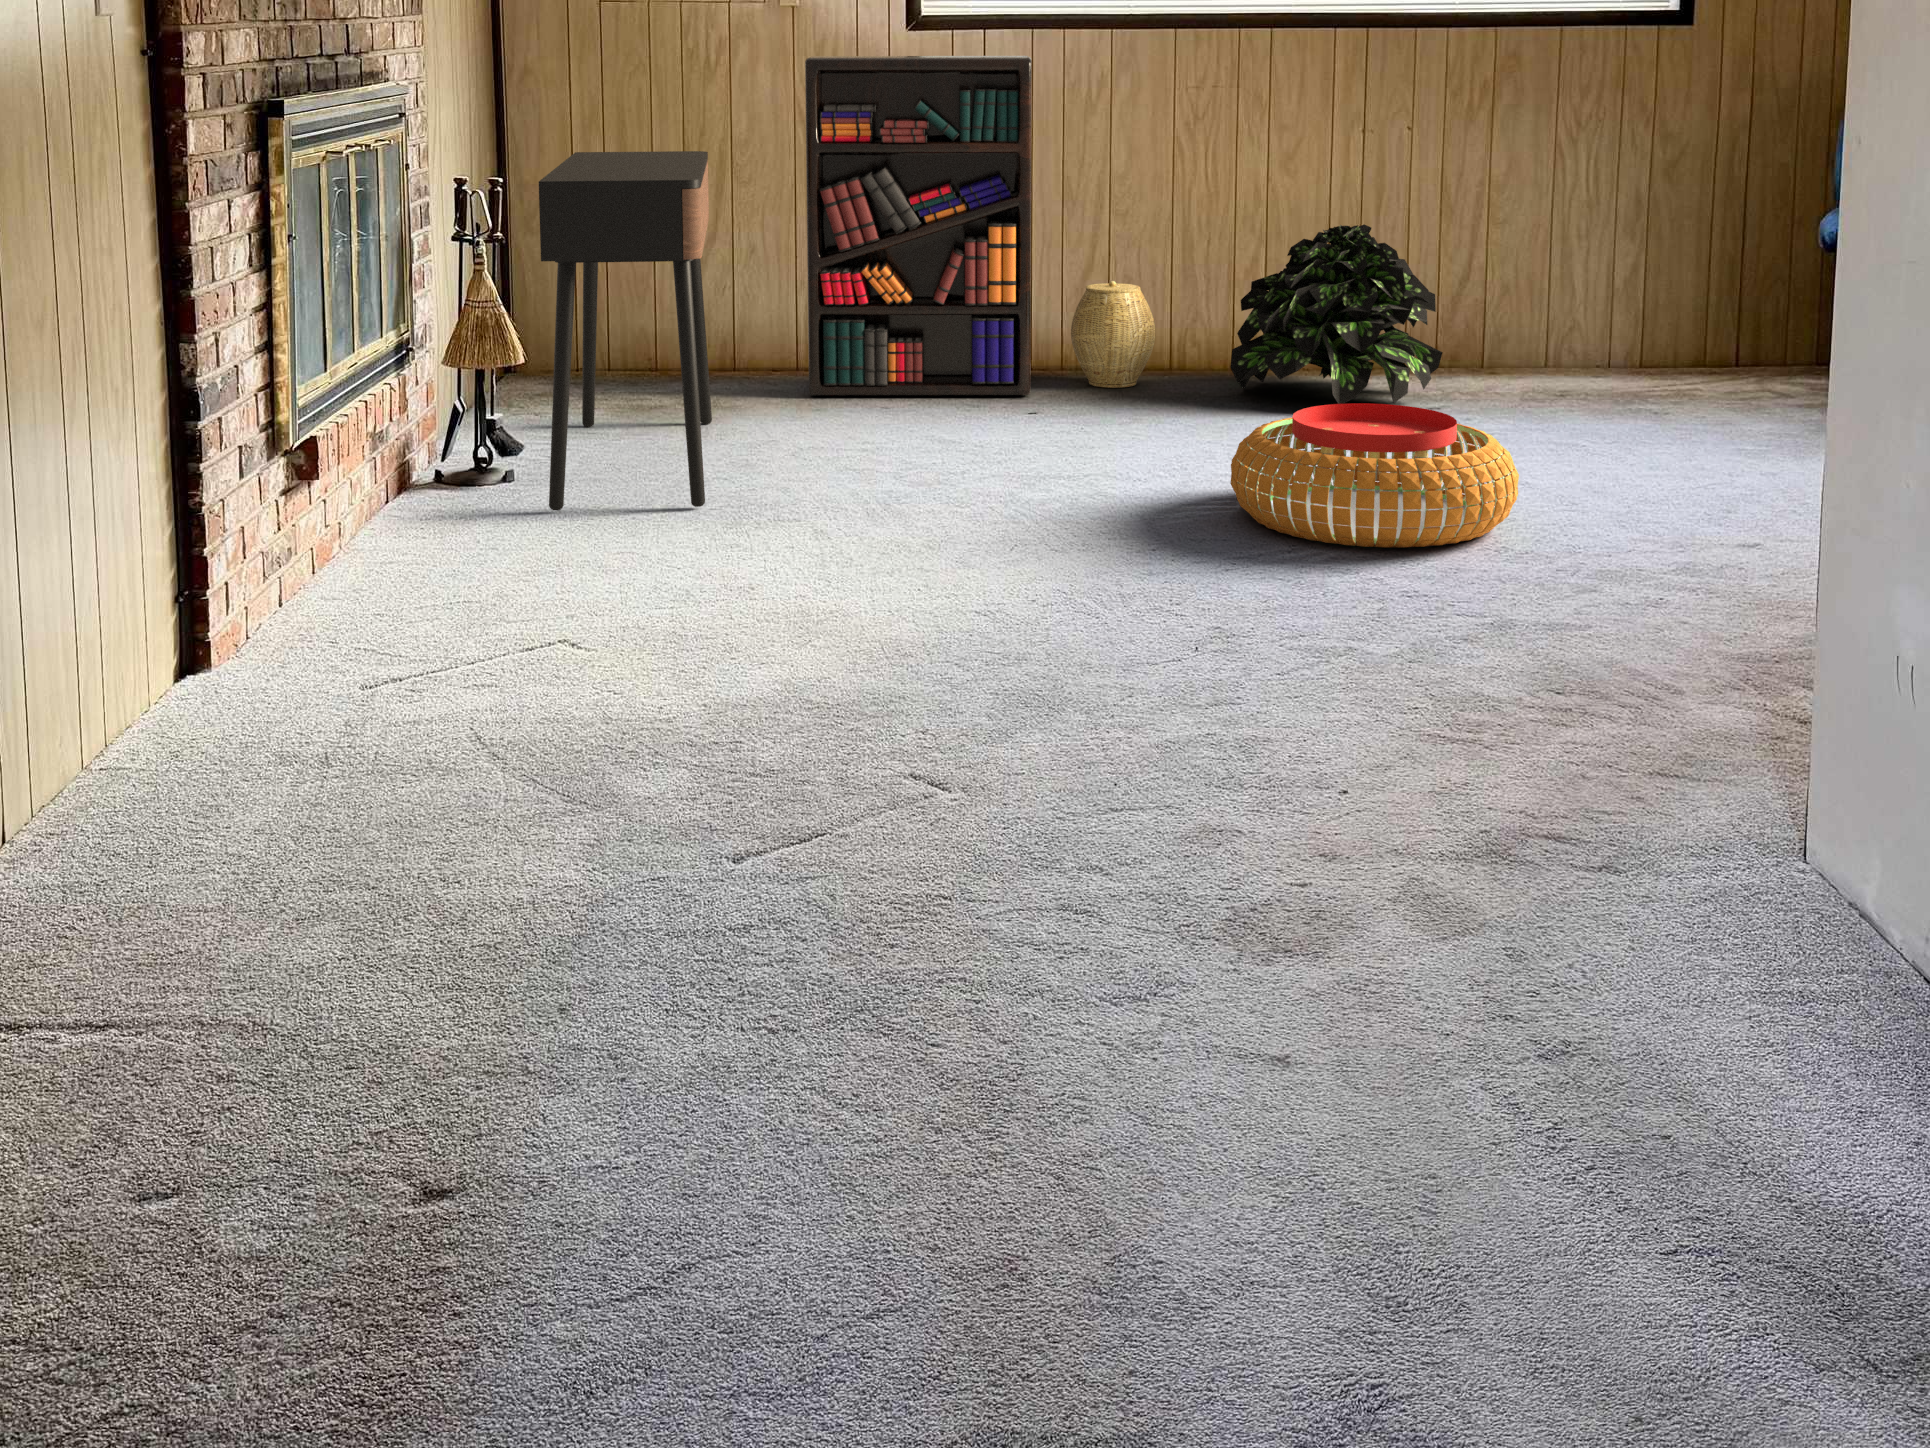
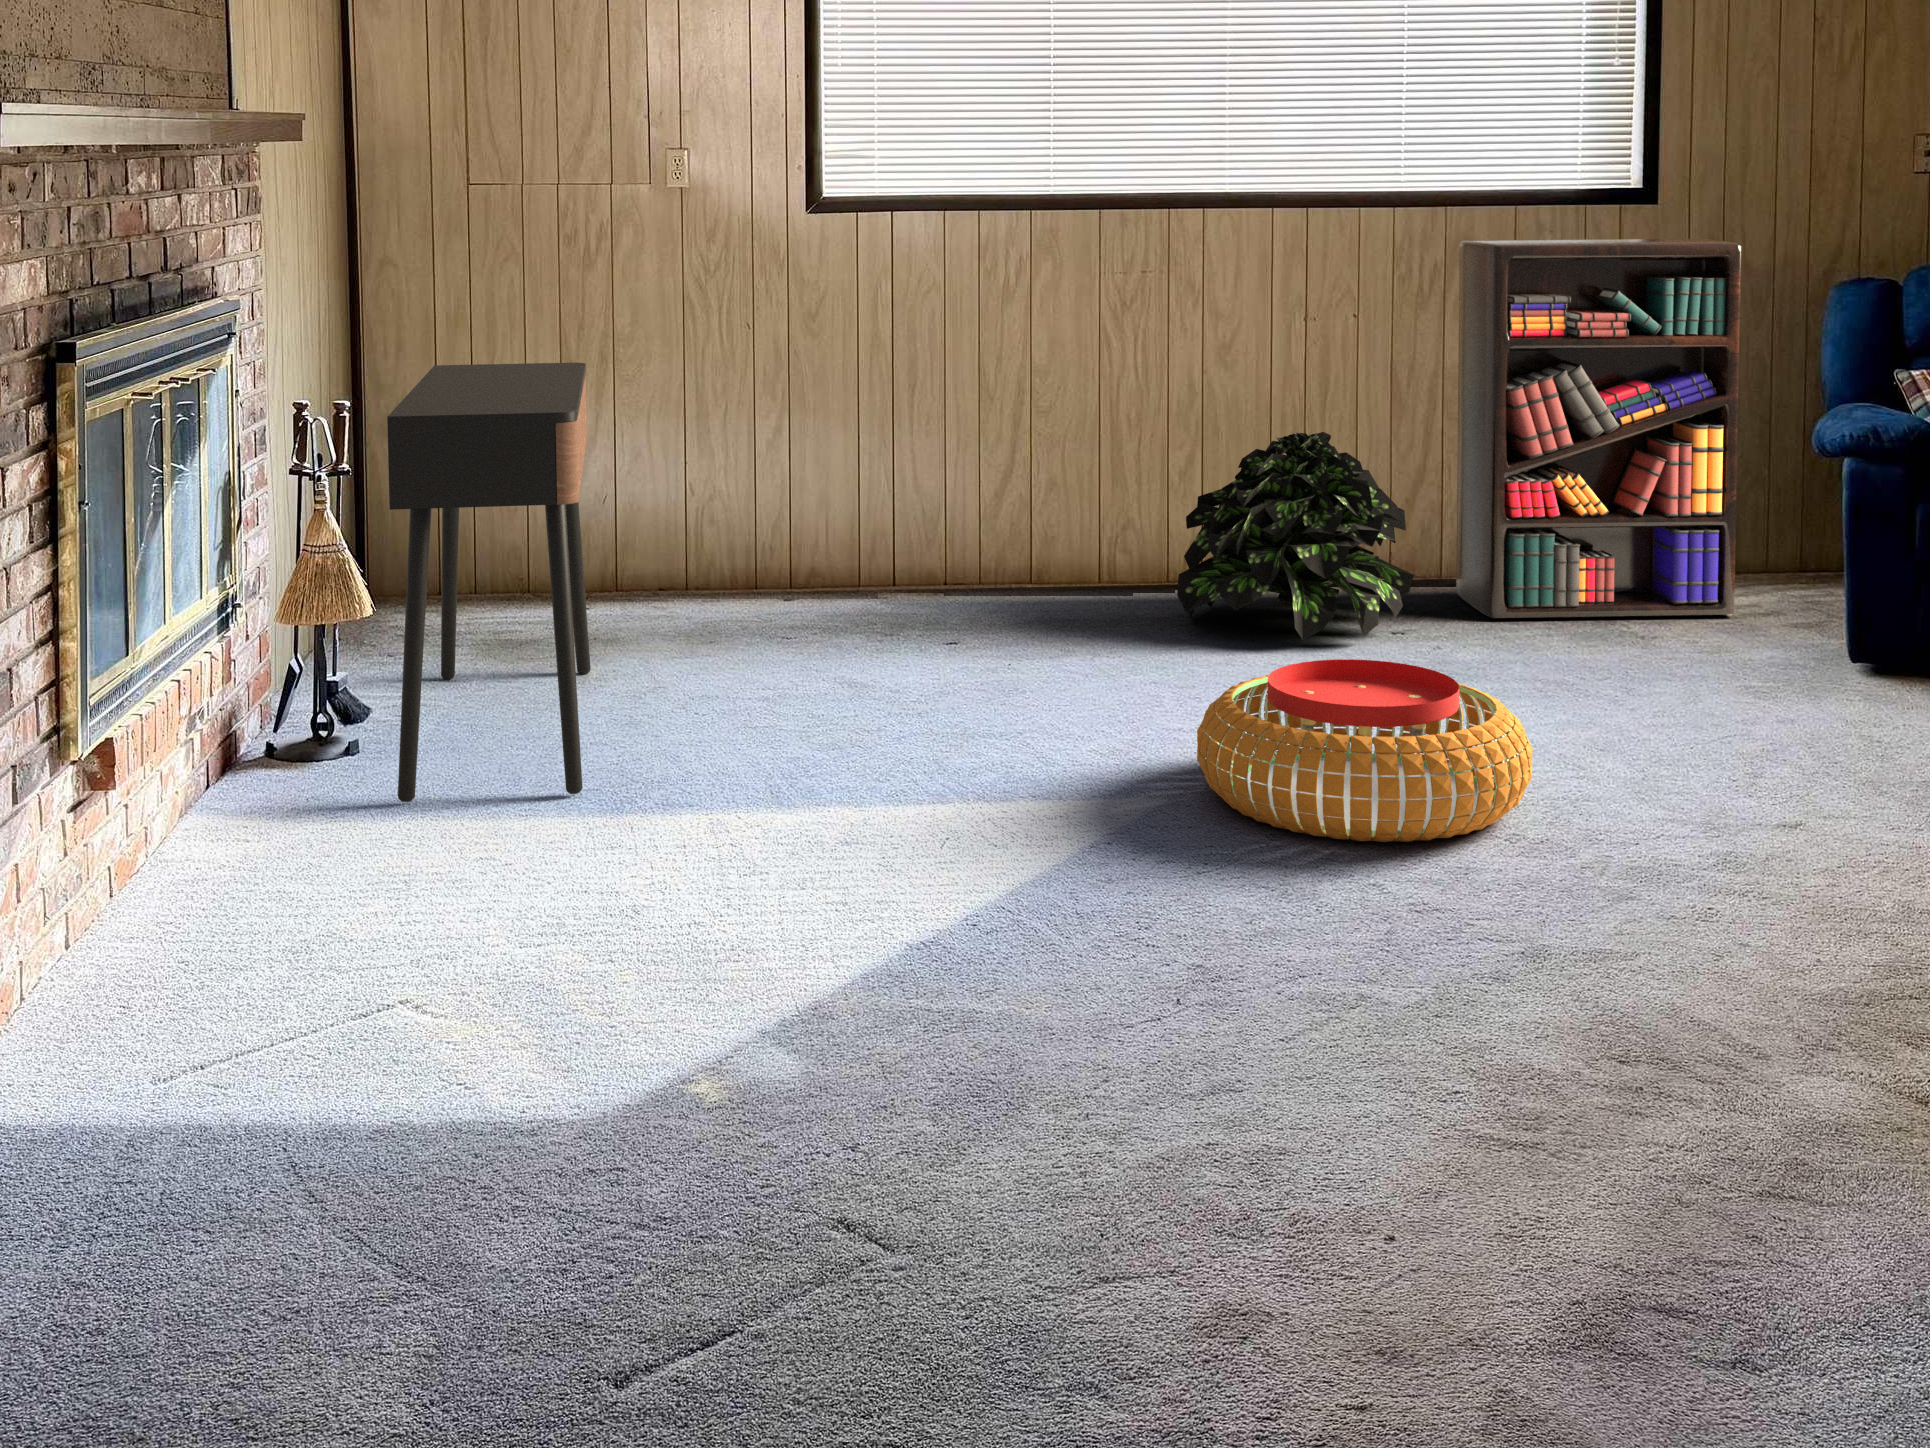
bookshelf: present [805,56,1032,396] -> present [1456,239,1741,619]
woven basket: present [1071,281,1155,388] -> none [996,496,1090,617]

